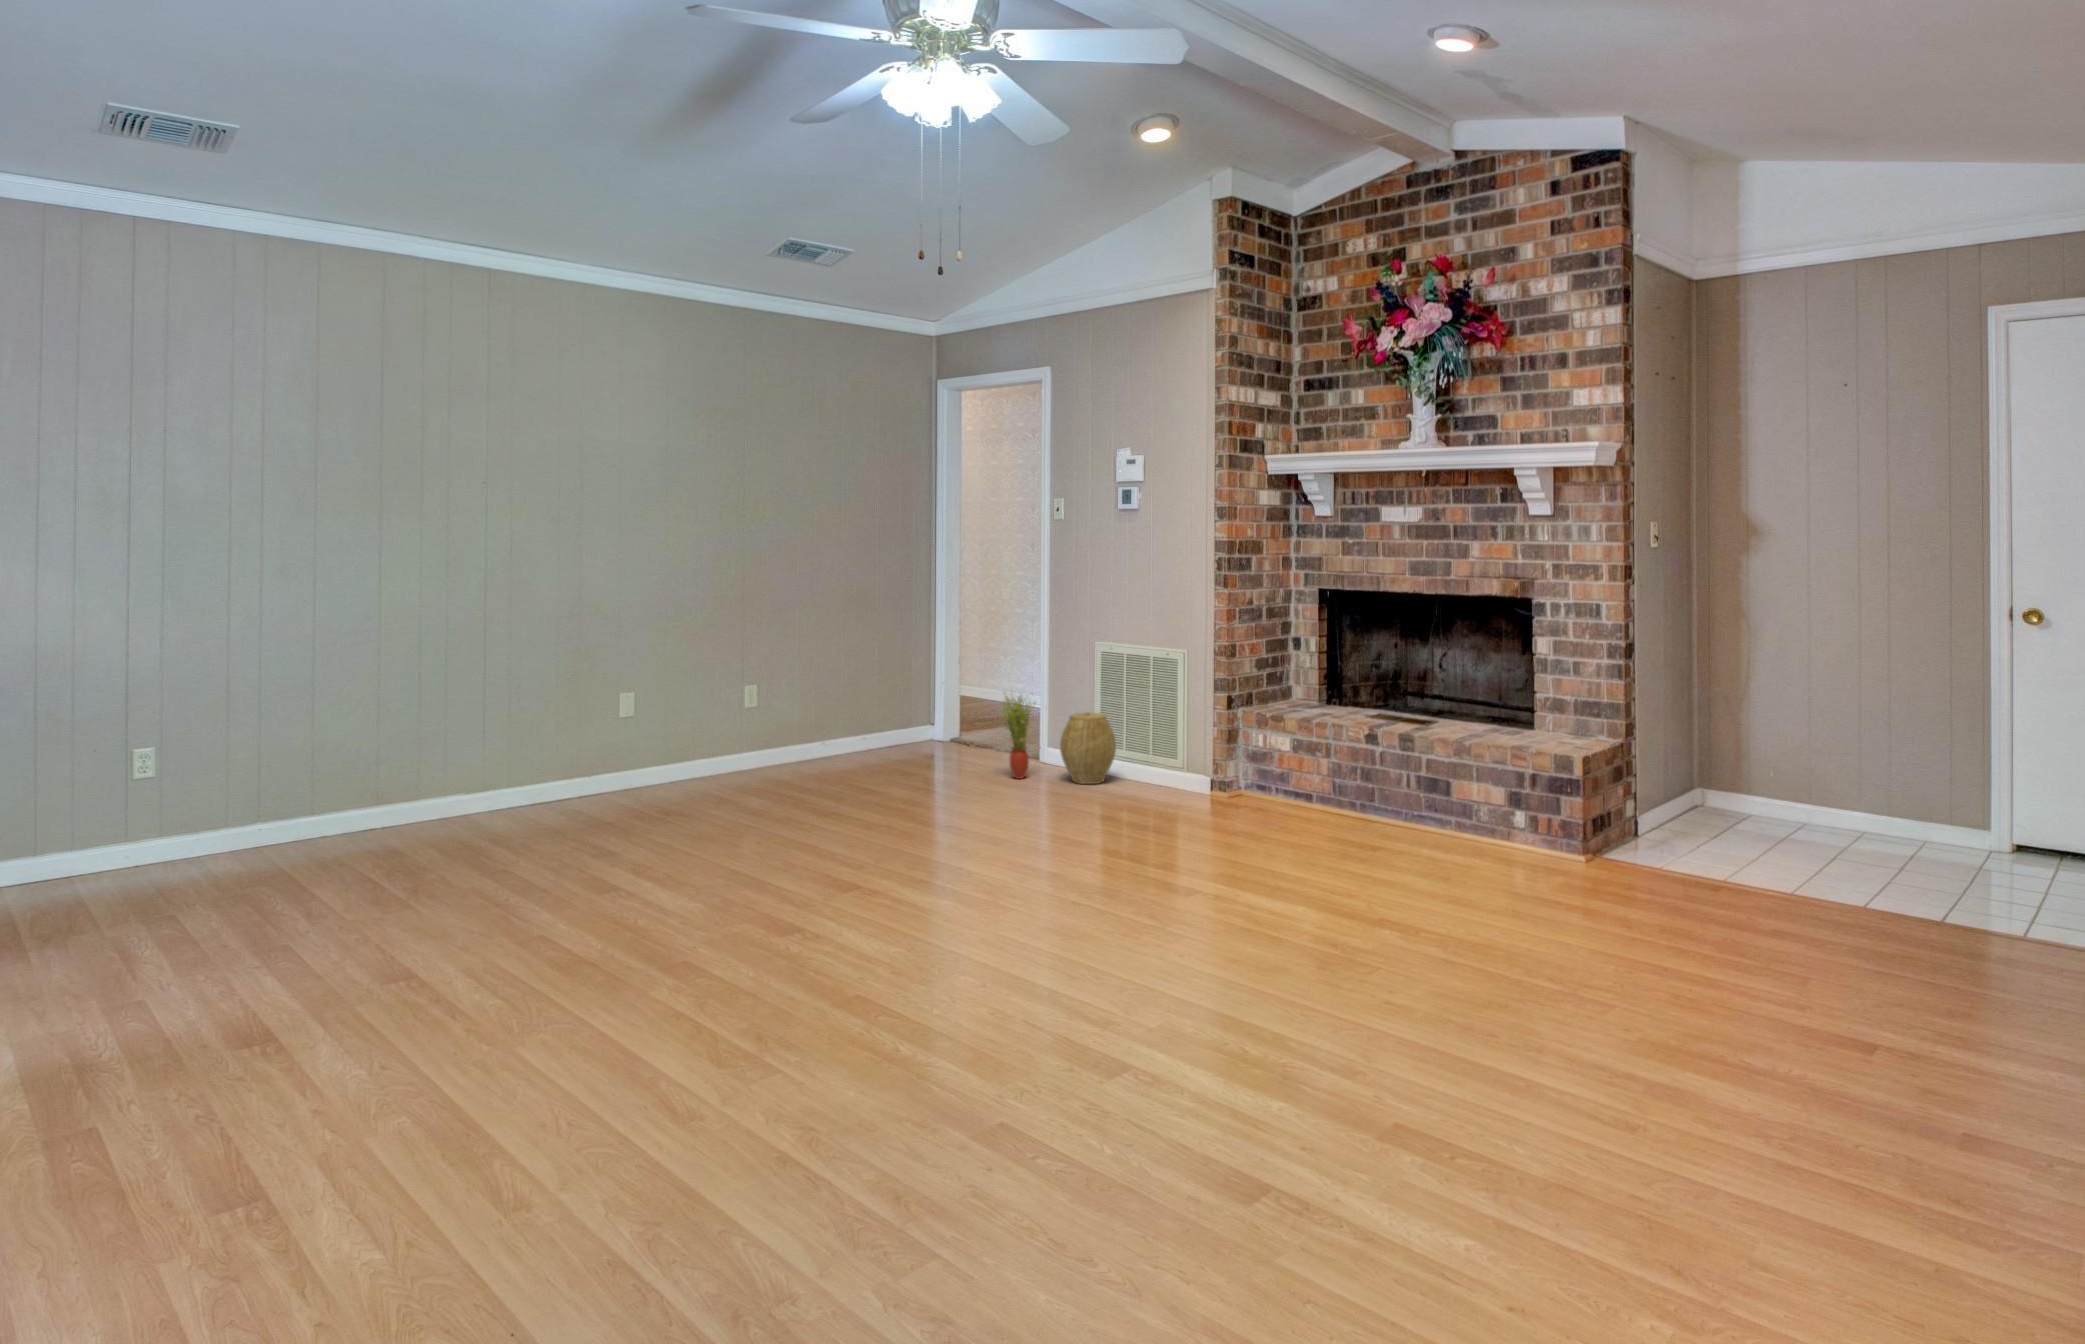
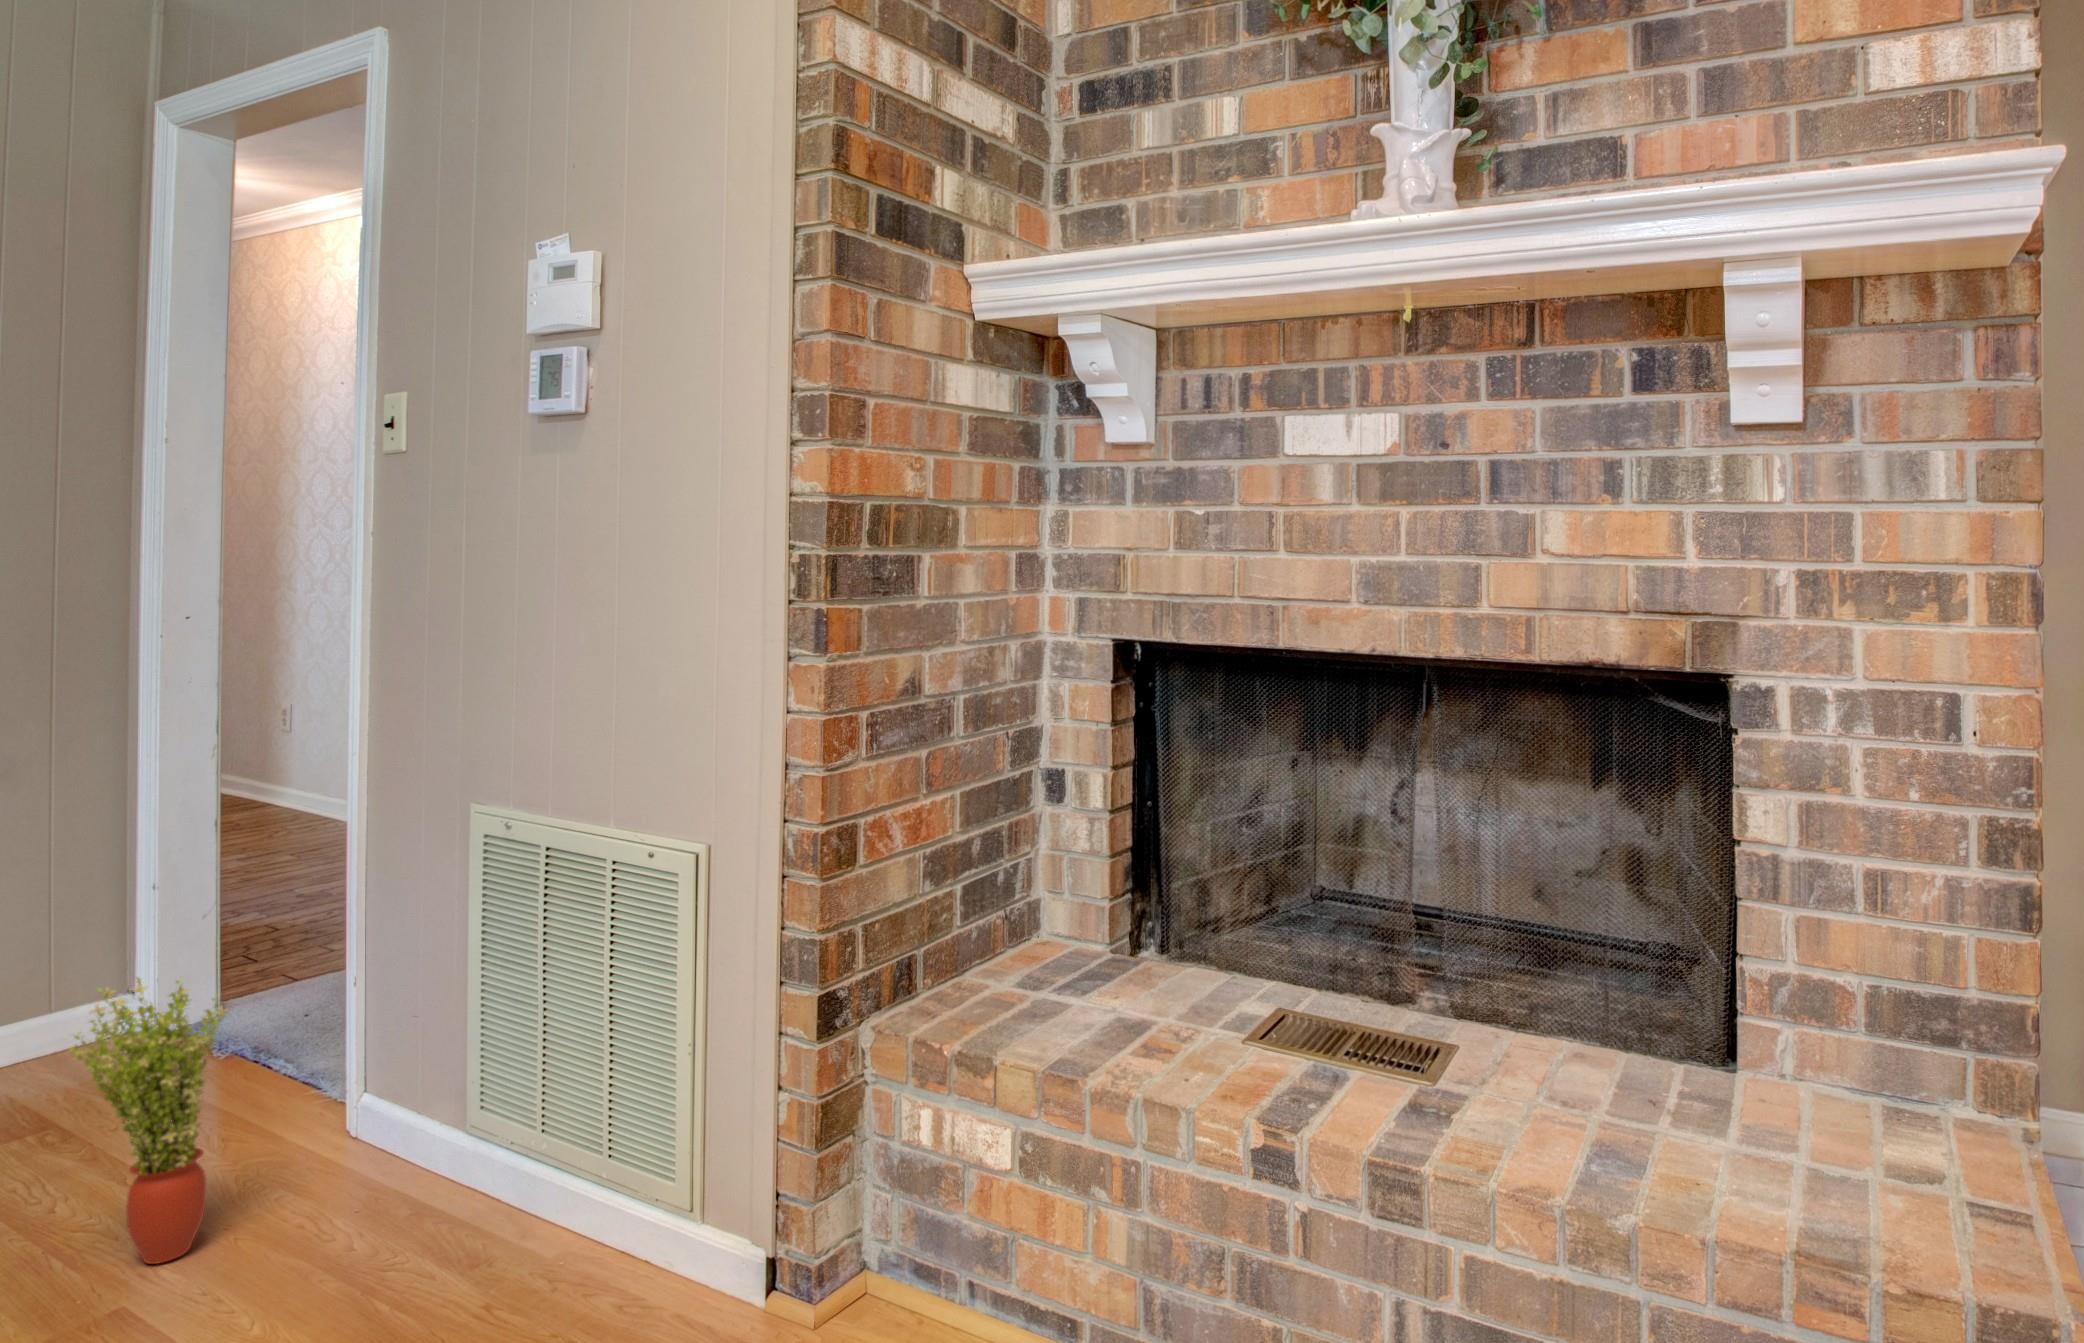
woven basket: present [1060,712,1116,784] -> none [297,1021,506,1271]

